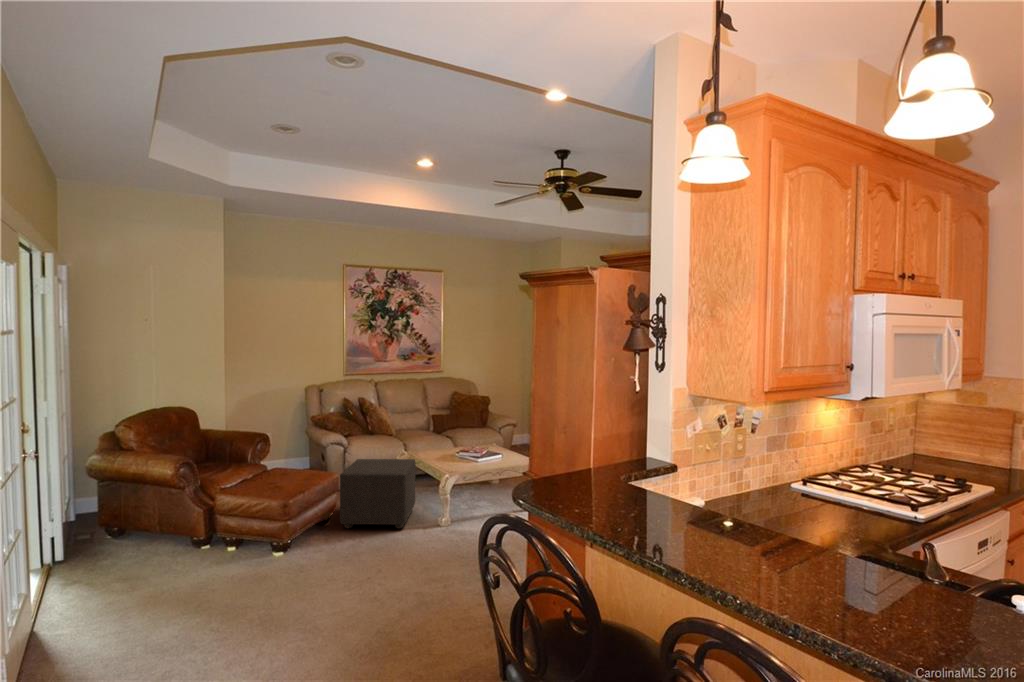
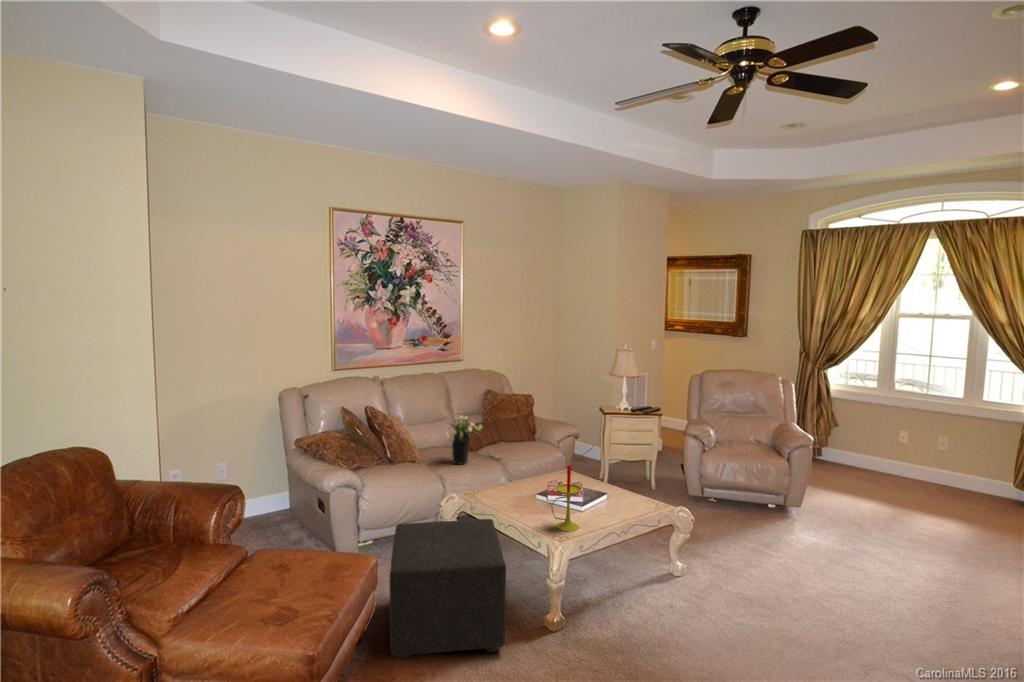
flower arrangement: none [412,405,440,440] -> present [450,416,482,465]
candle: none [444,424,464,465] -> present [551,465,581,532]

